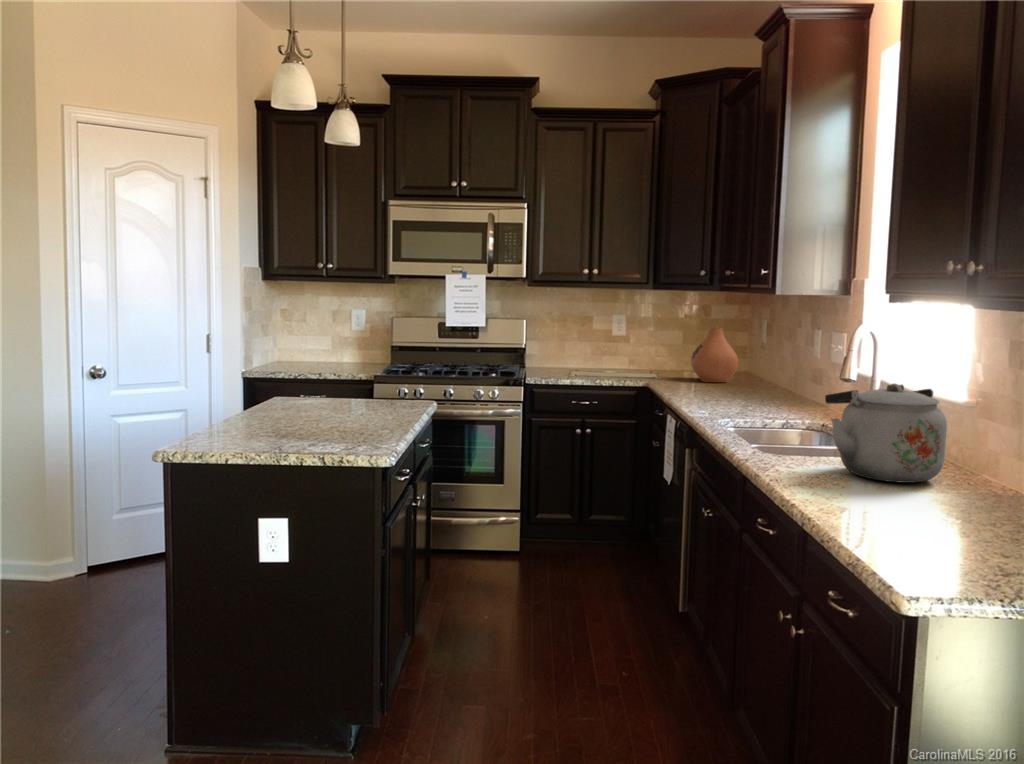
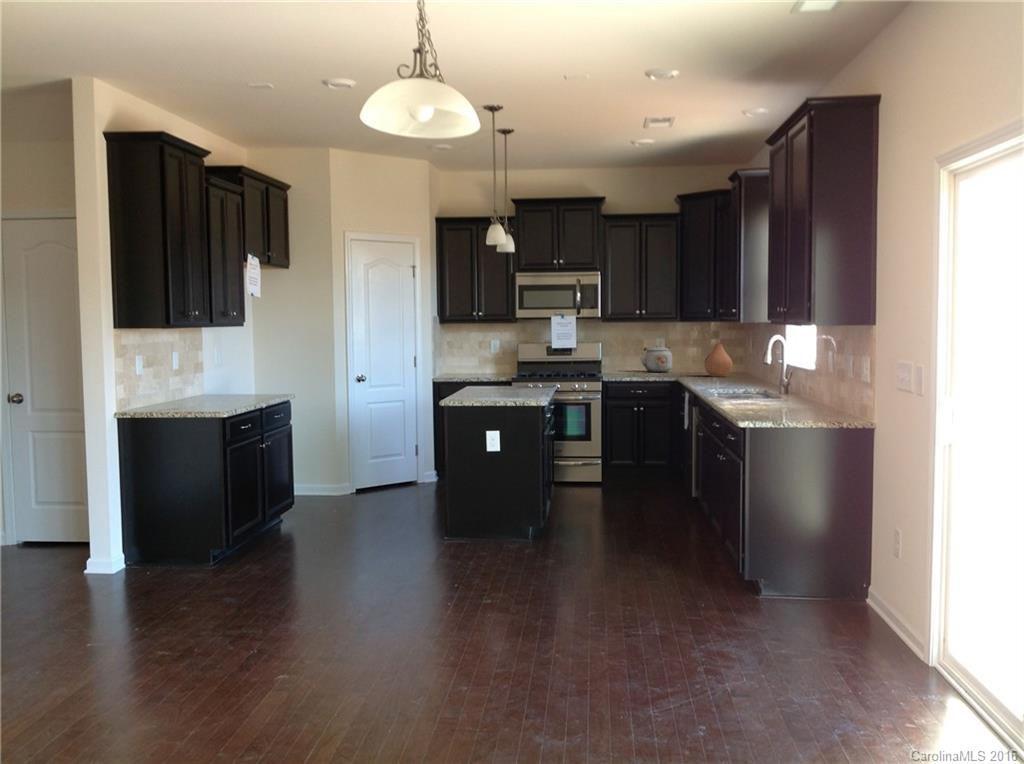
kettle: present [825,384,947,483] -> present [640,345,672,372]

